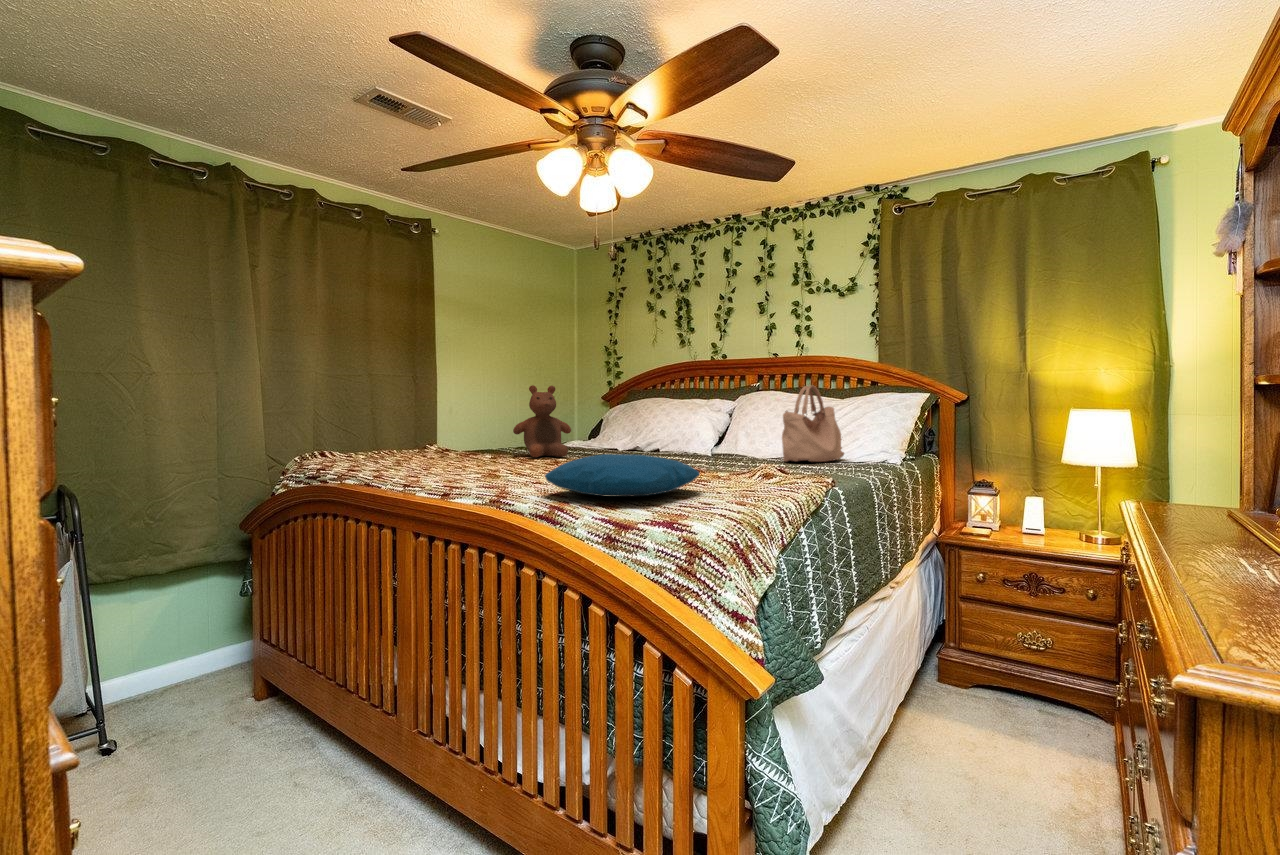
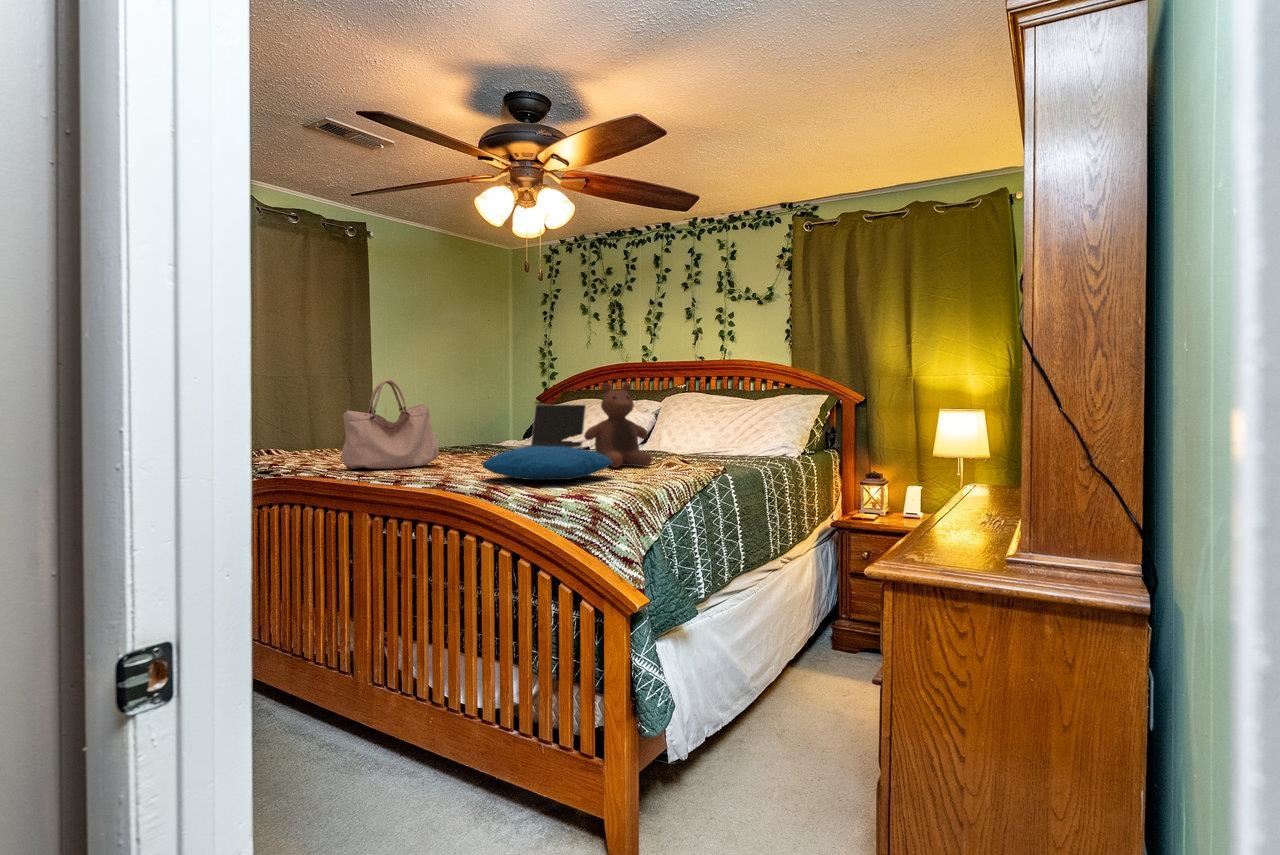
stuffed bear: present [513,385,571,458] -> present [584,382,652,468]
handbag: present [782,385,844,462] -> present [341,380,439,469]
laptop: none [572,405,655,454] -> present [508,405,586,449]

